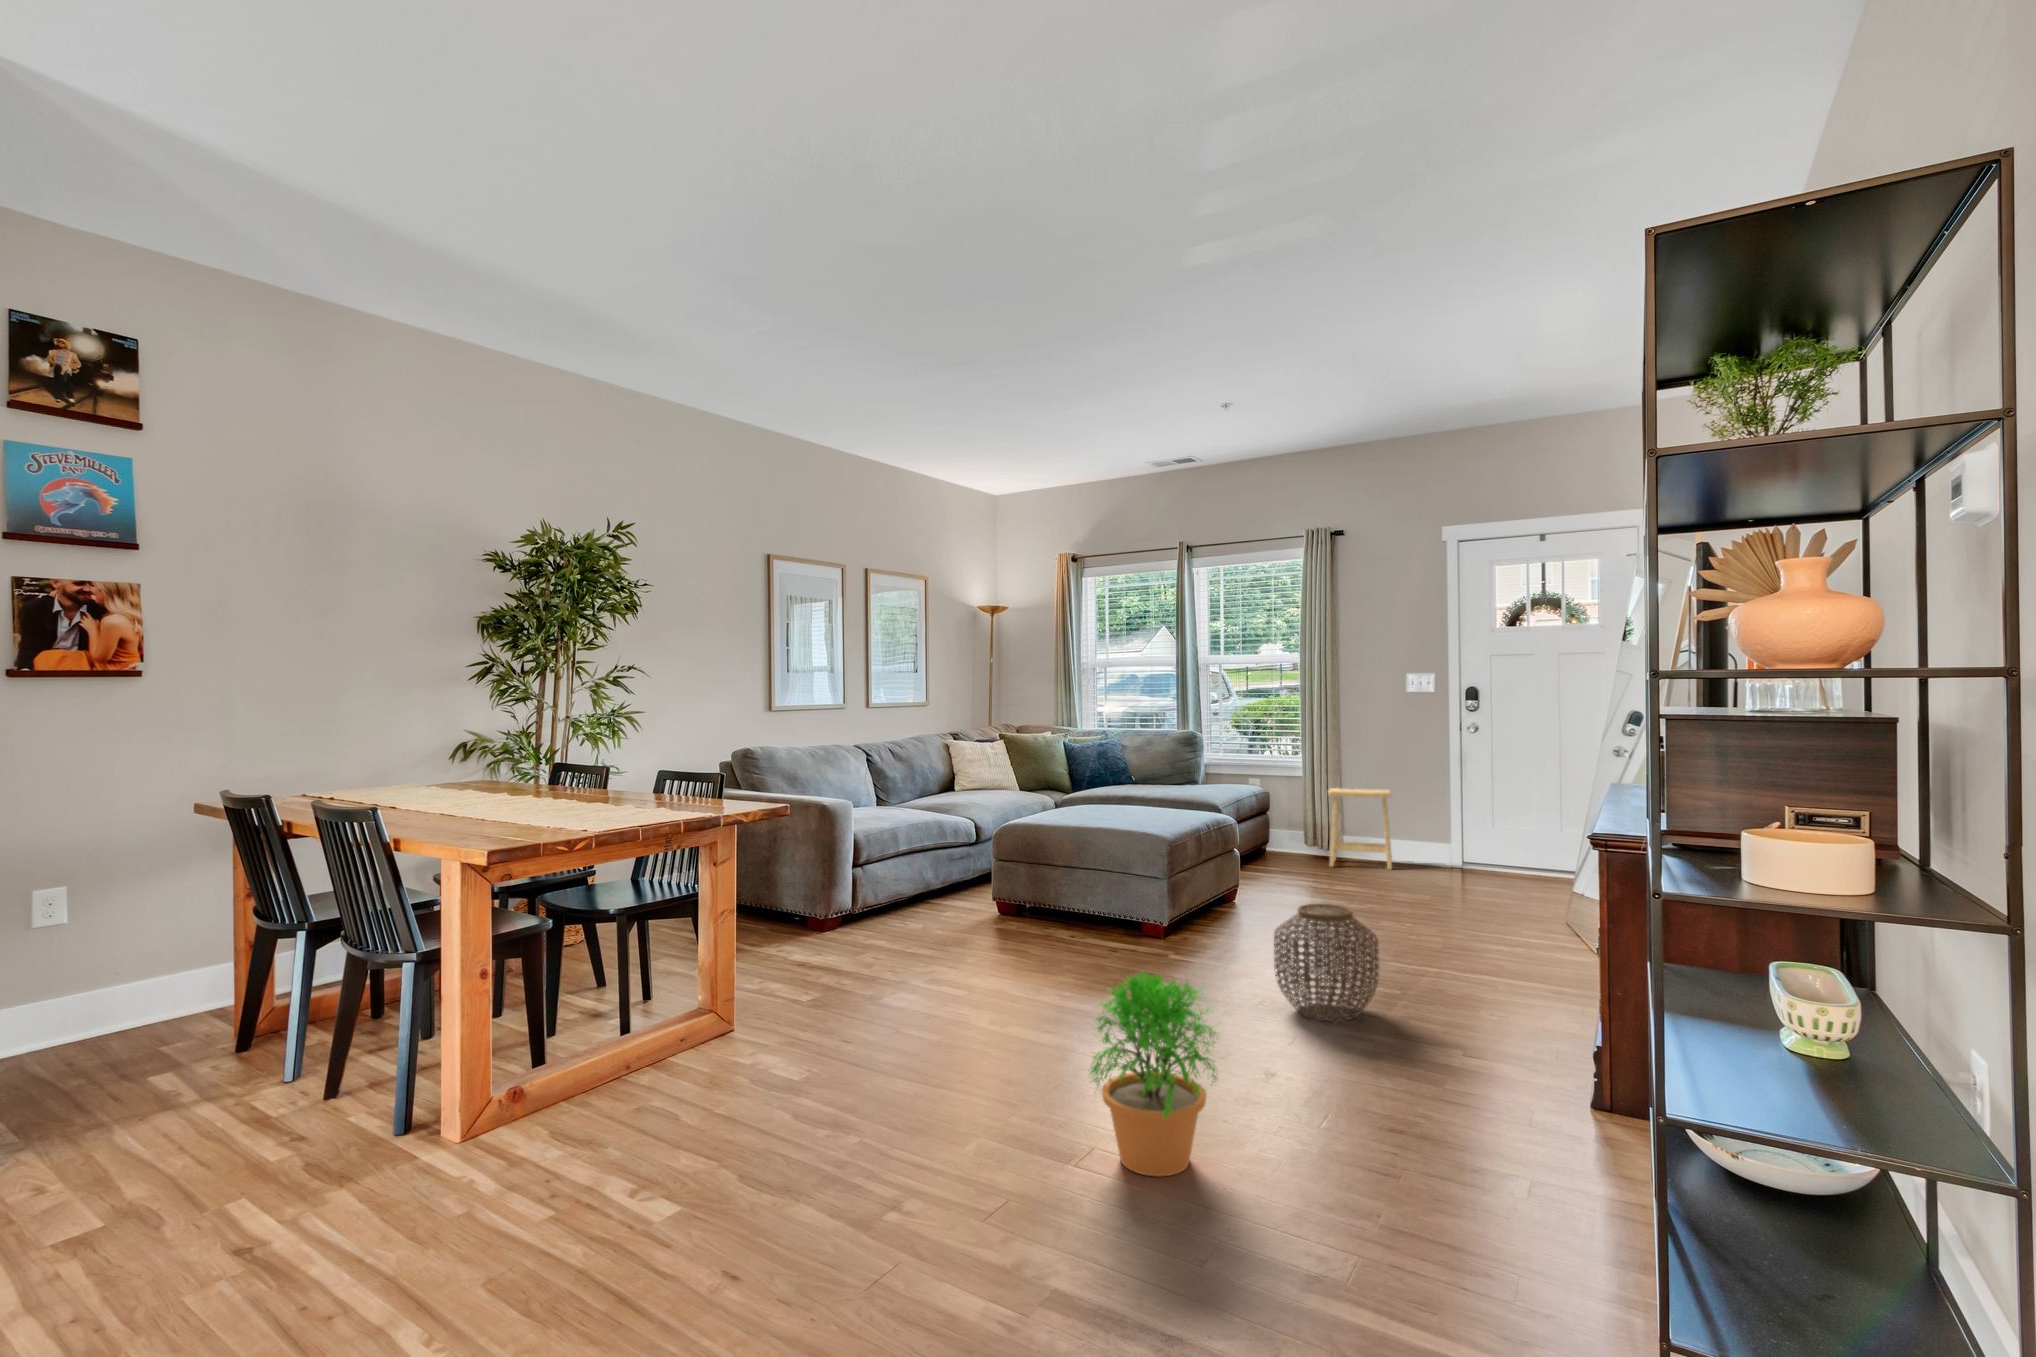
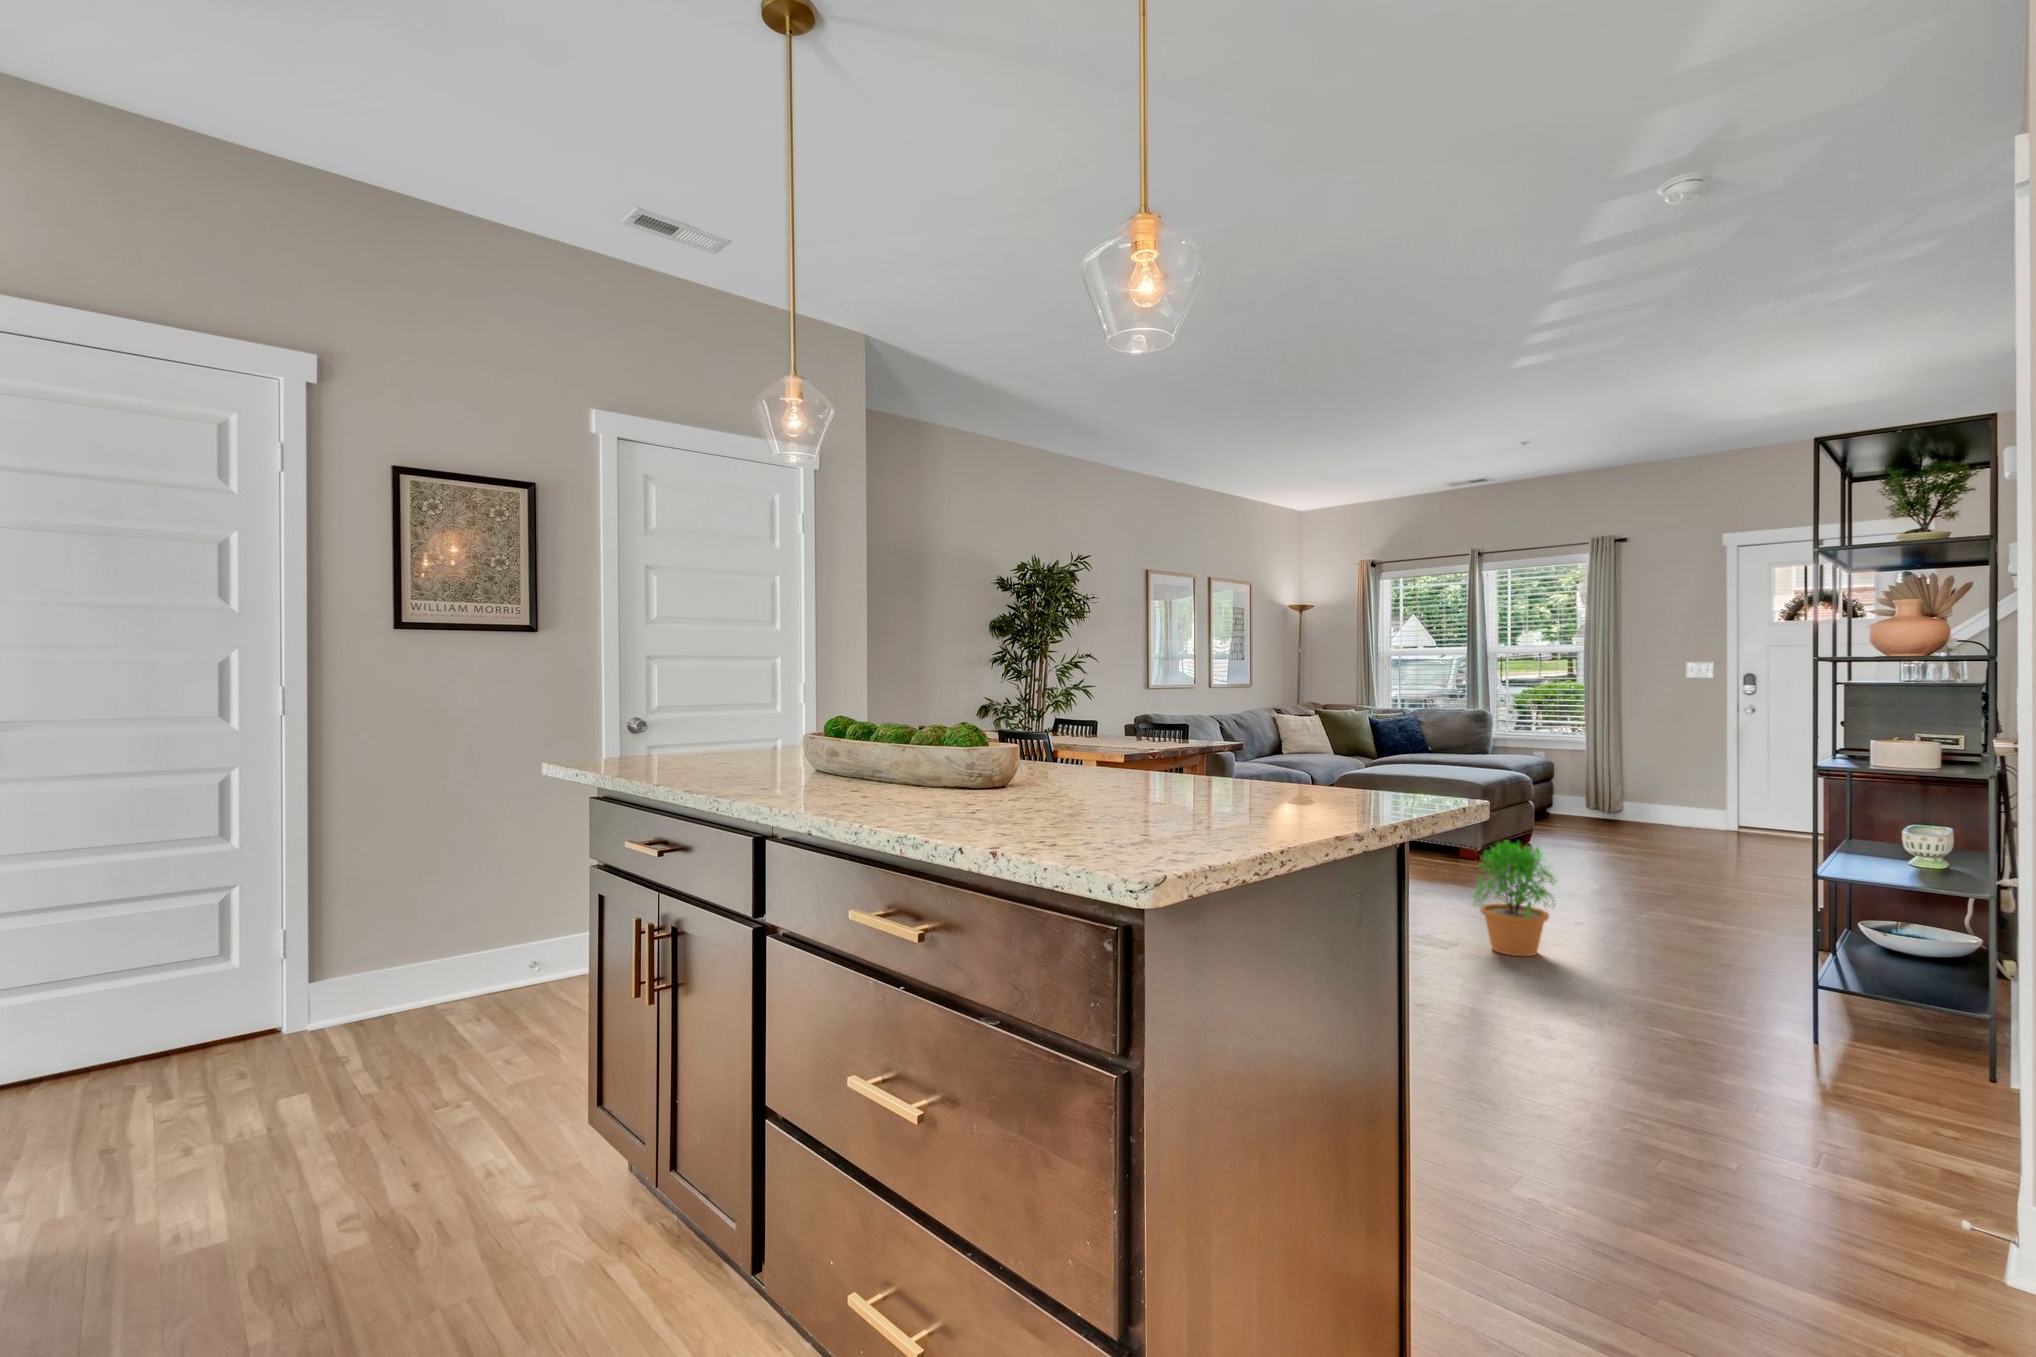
footstool: present [1328,788,1392,870] -> none [1610,760,1669,828]
woven basket: present [1274,904,1379,1021] -> none [1579,826,1661,905]

